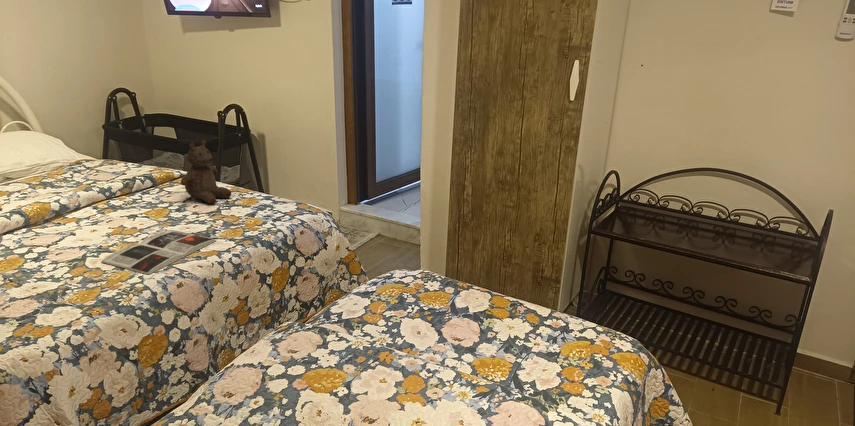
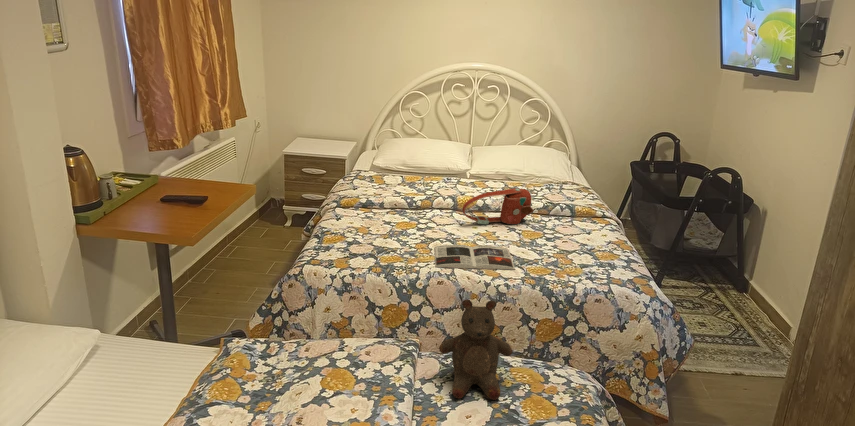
stuffed bear: present [181,140,231,204] -> present [439,299,512,400]
handbag: none [73,168,138,224] -> present [462,188,533,224]

